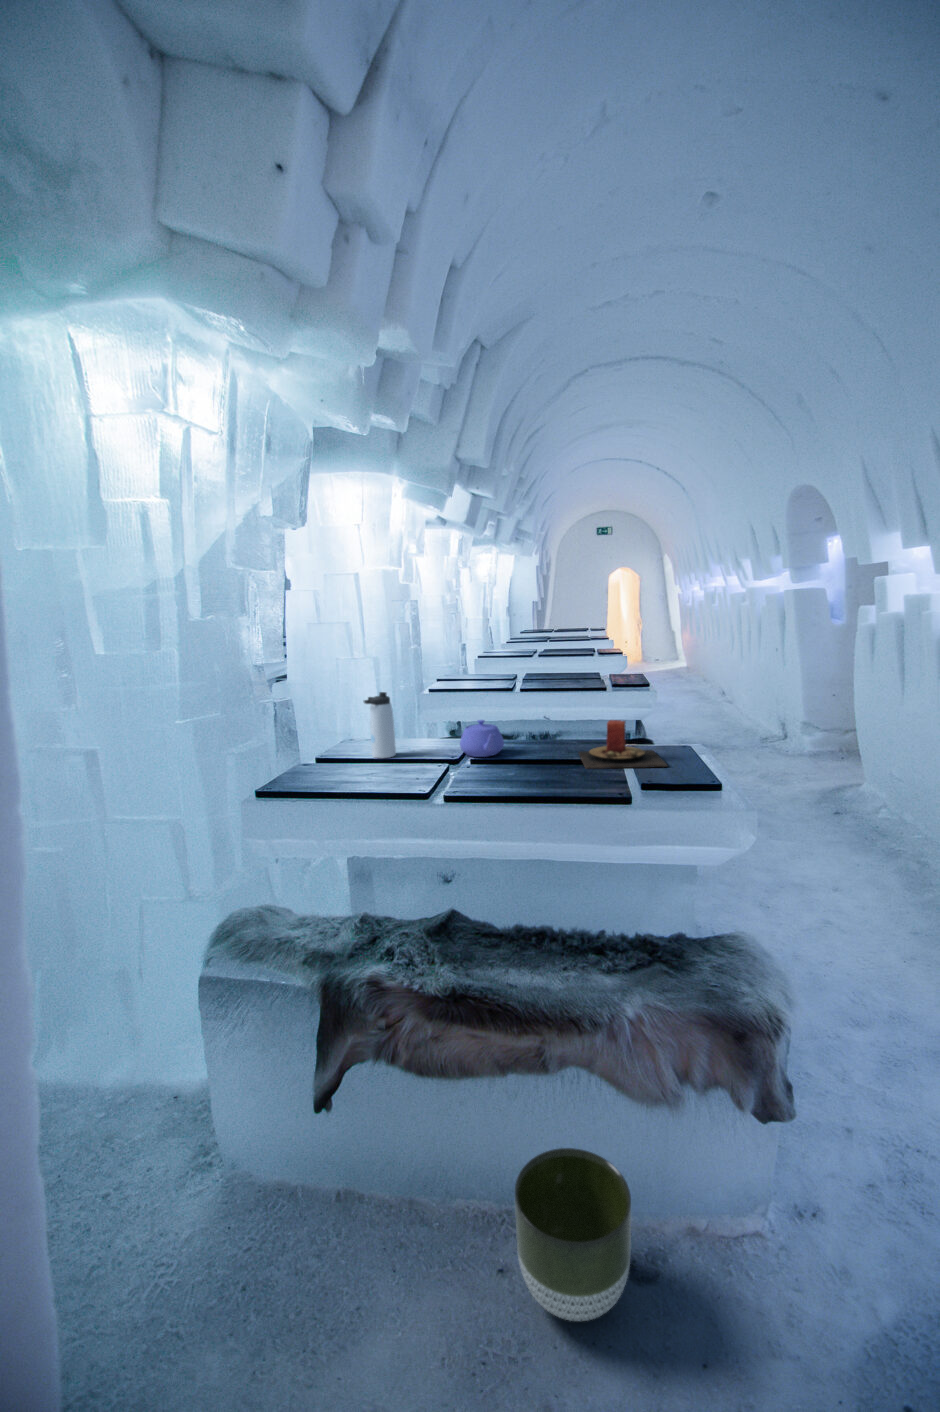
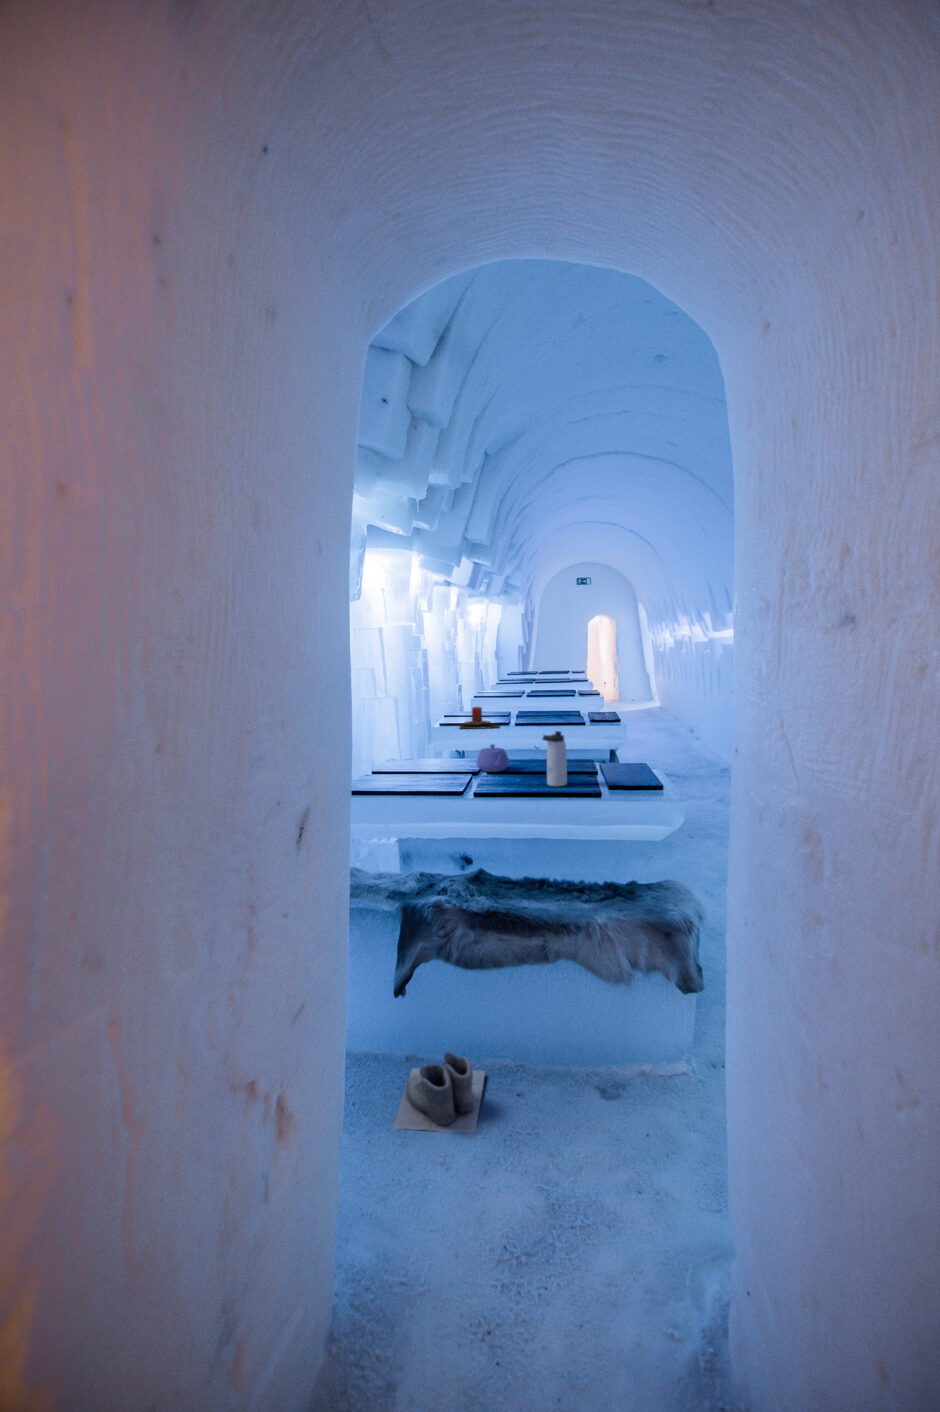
thermos bottle: present [364,692,396,758] -> present [542,731,567,786]
candle: present [579,720,668,769] -> present [460,707,499,729]
planter: present [515,1148,631,1321] -> none [529,1012,601,1108]
boots: none [292,1217,452,1373] -> present [393,1052,485,1132]

